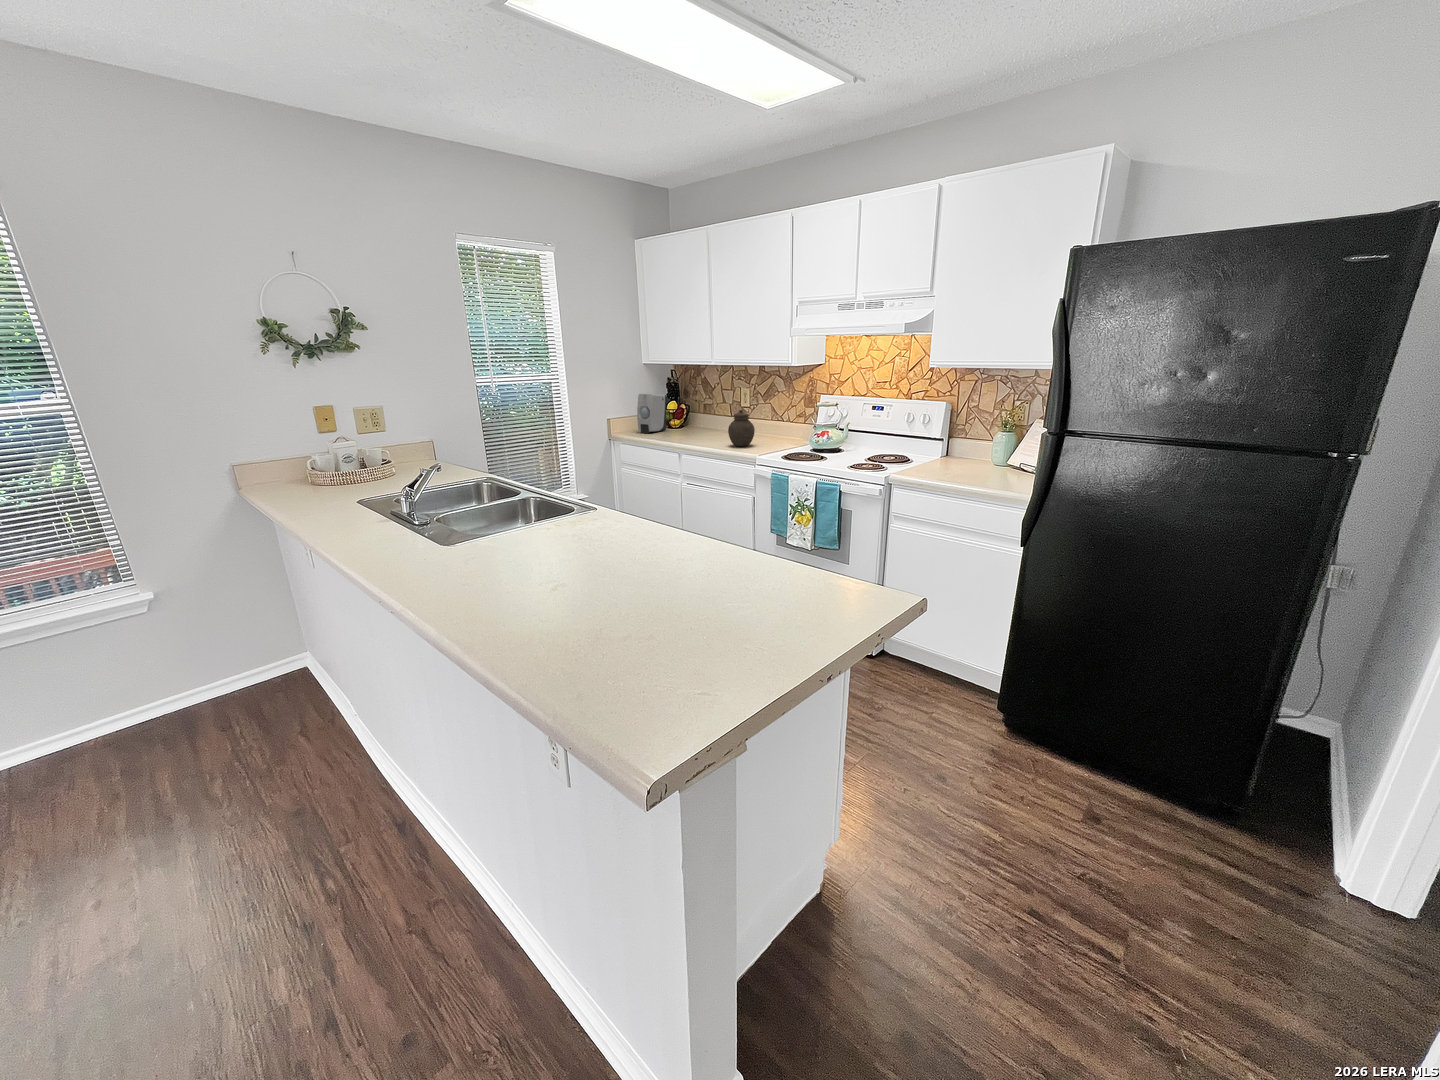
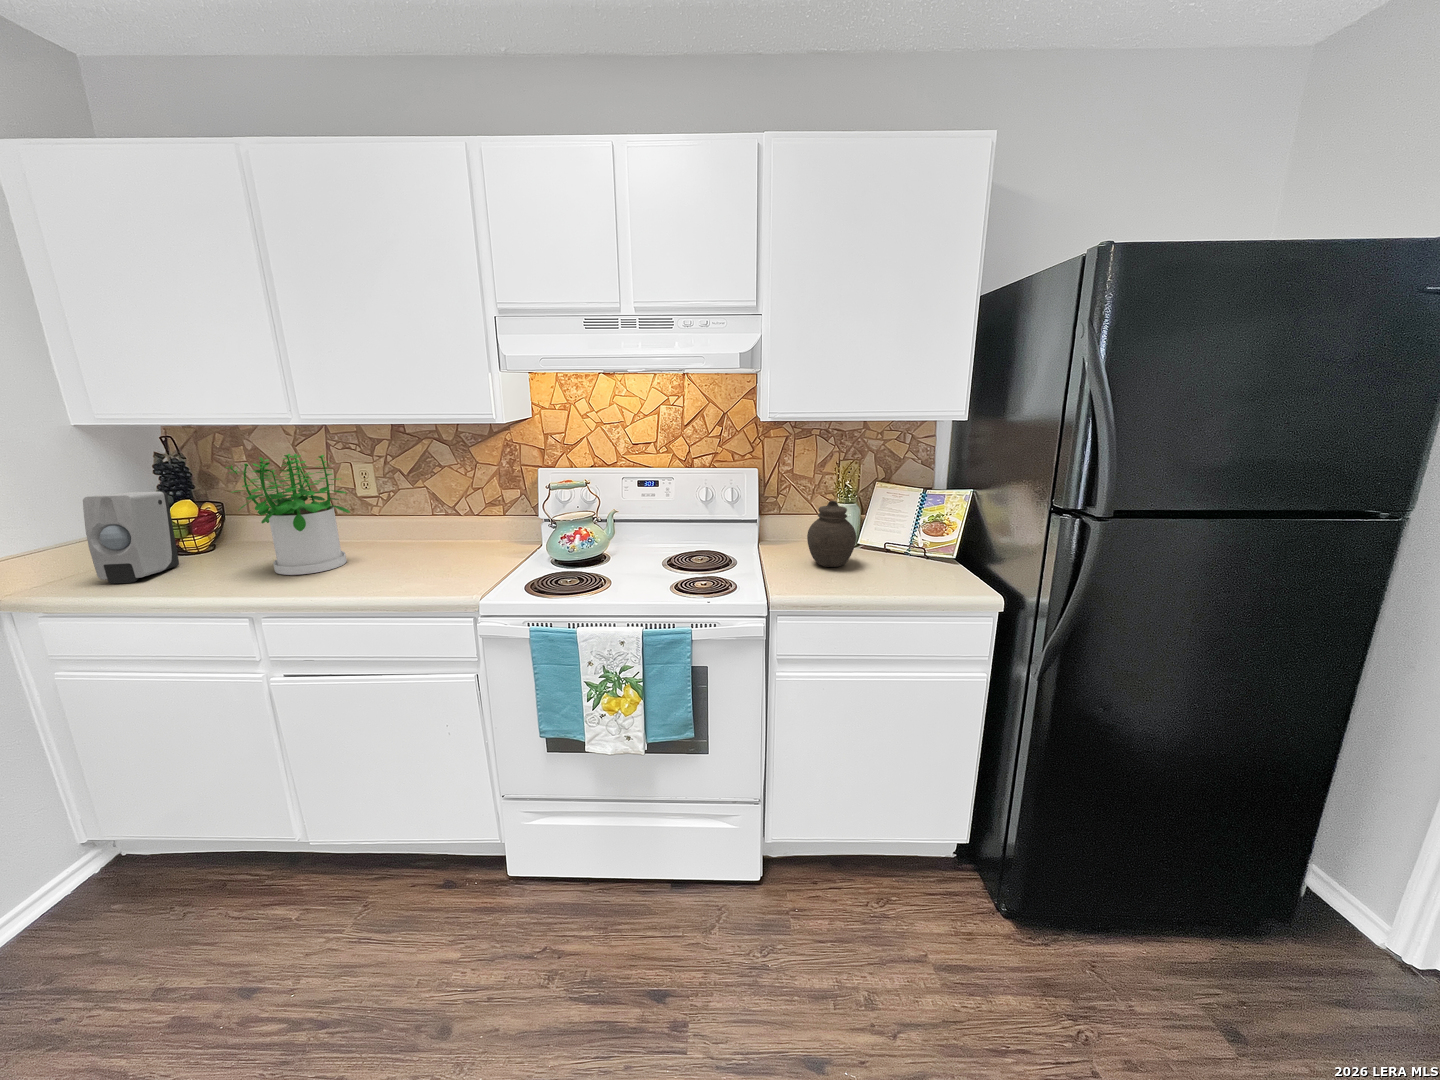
potted plant: none [683,379,728,438] -> present [226,454,350,575]
jar: present [728,410,755,447] -> present [807,501,856,567]

